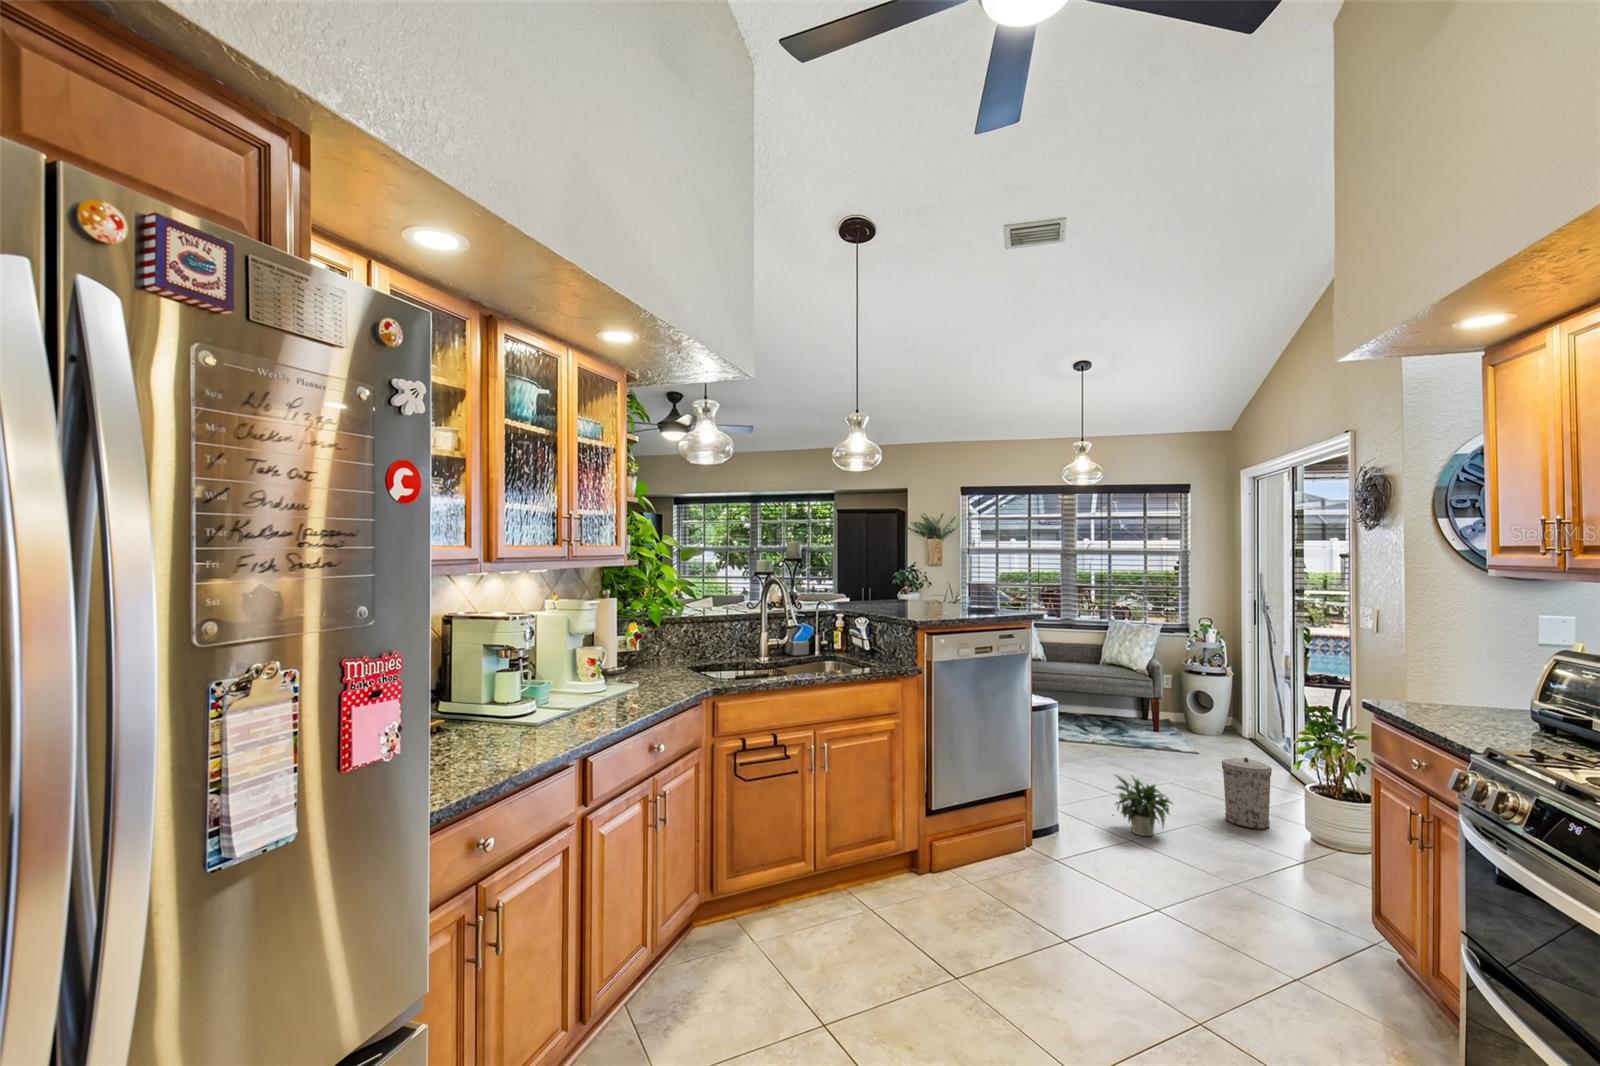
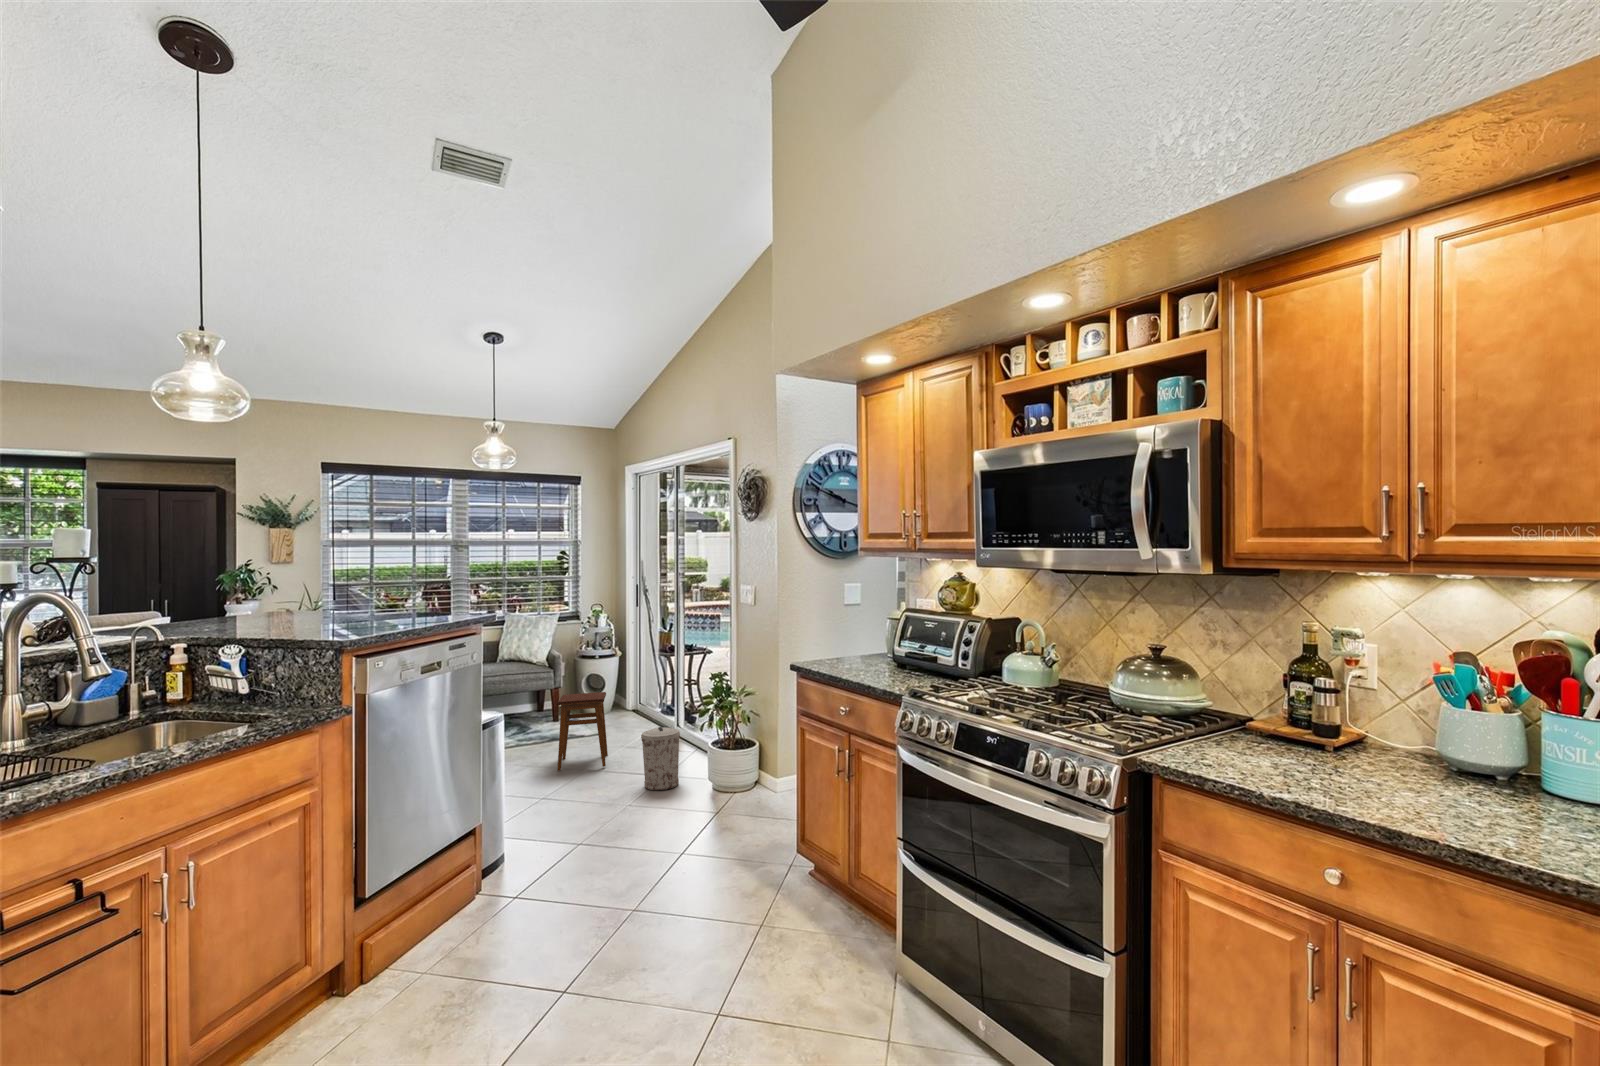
stool: none [1138,704,1198,786] -> present [557,692,608,771]
potted plant: present [1114,775,1172,836] -> none [549,770,614,830]

